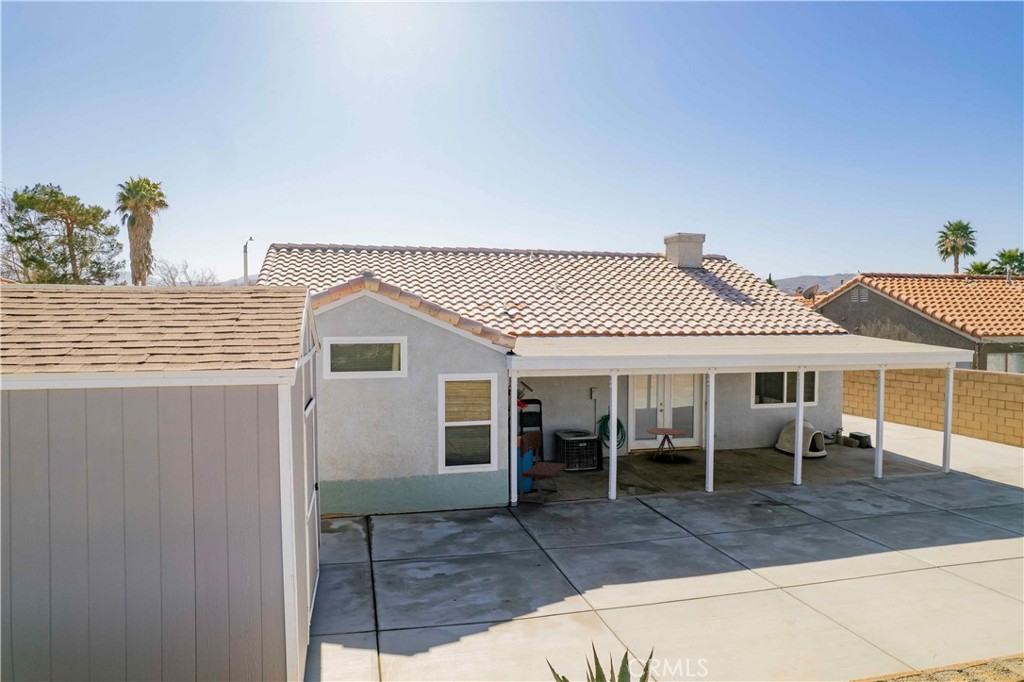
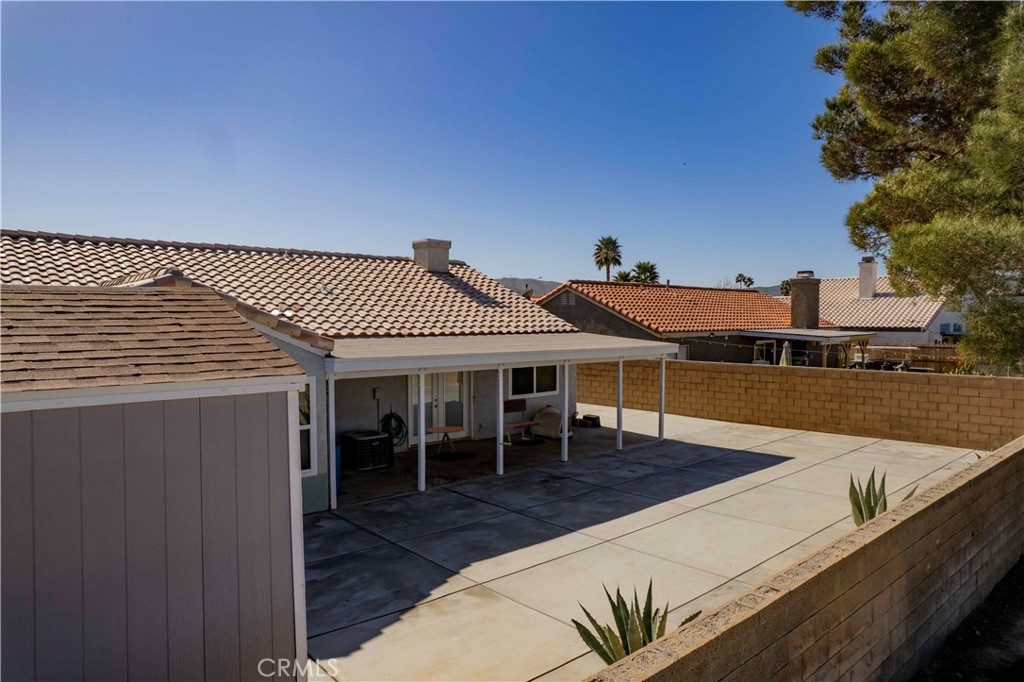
bench: present [519,430,566,504] -> present [499,398,540,446]

